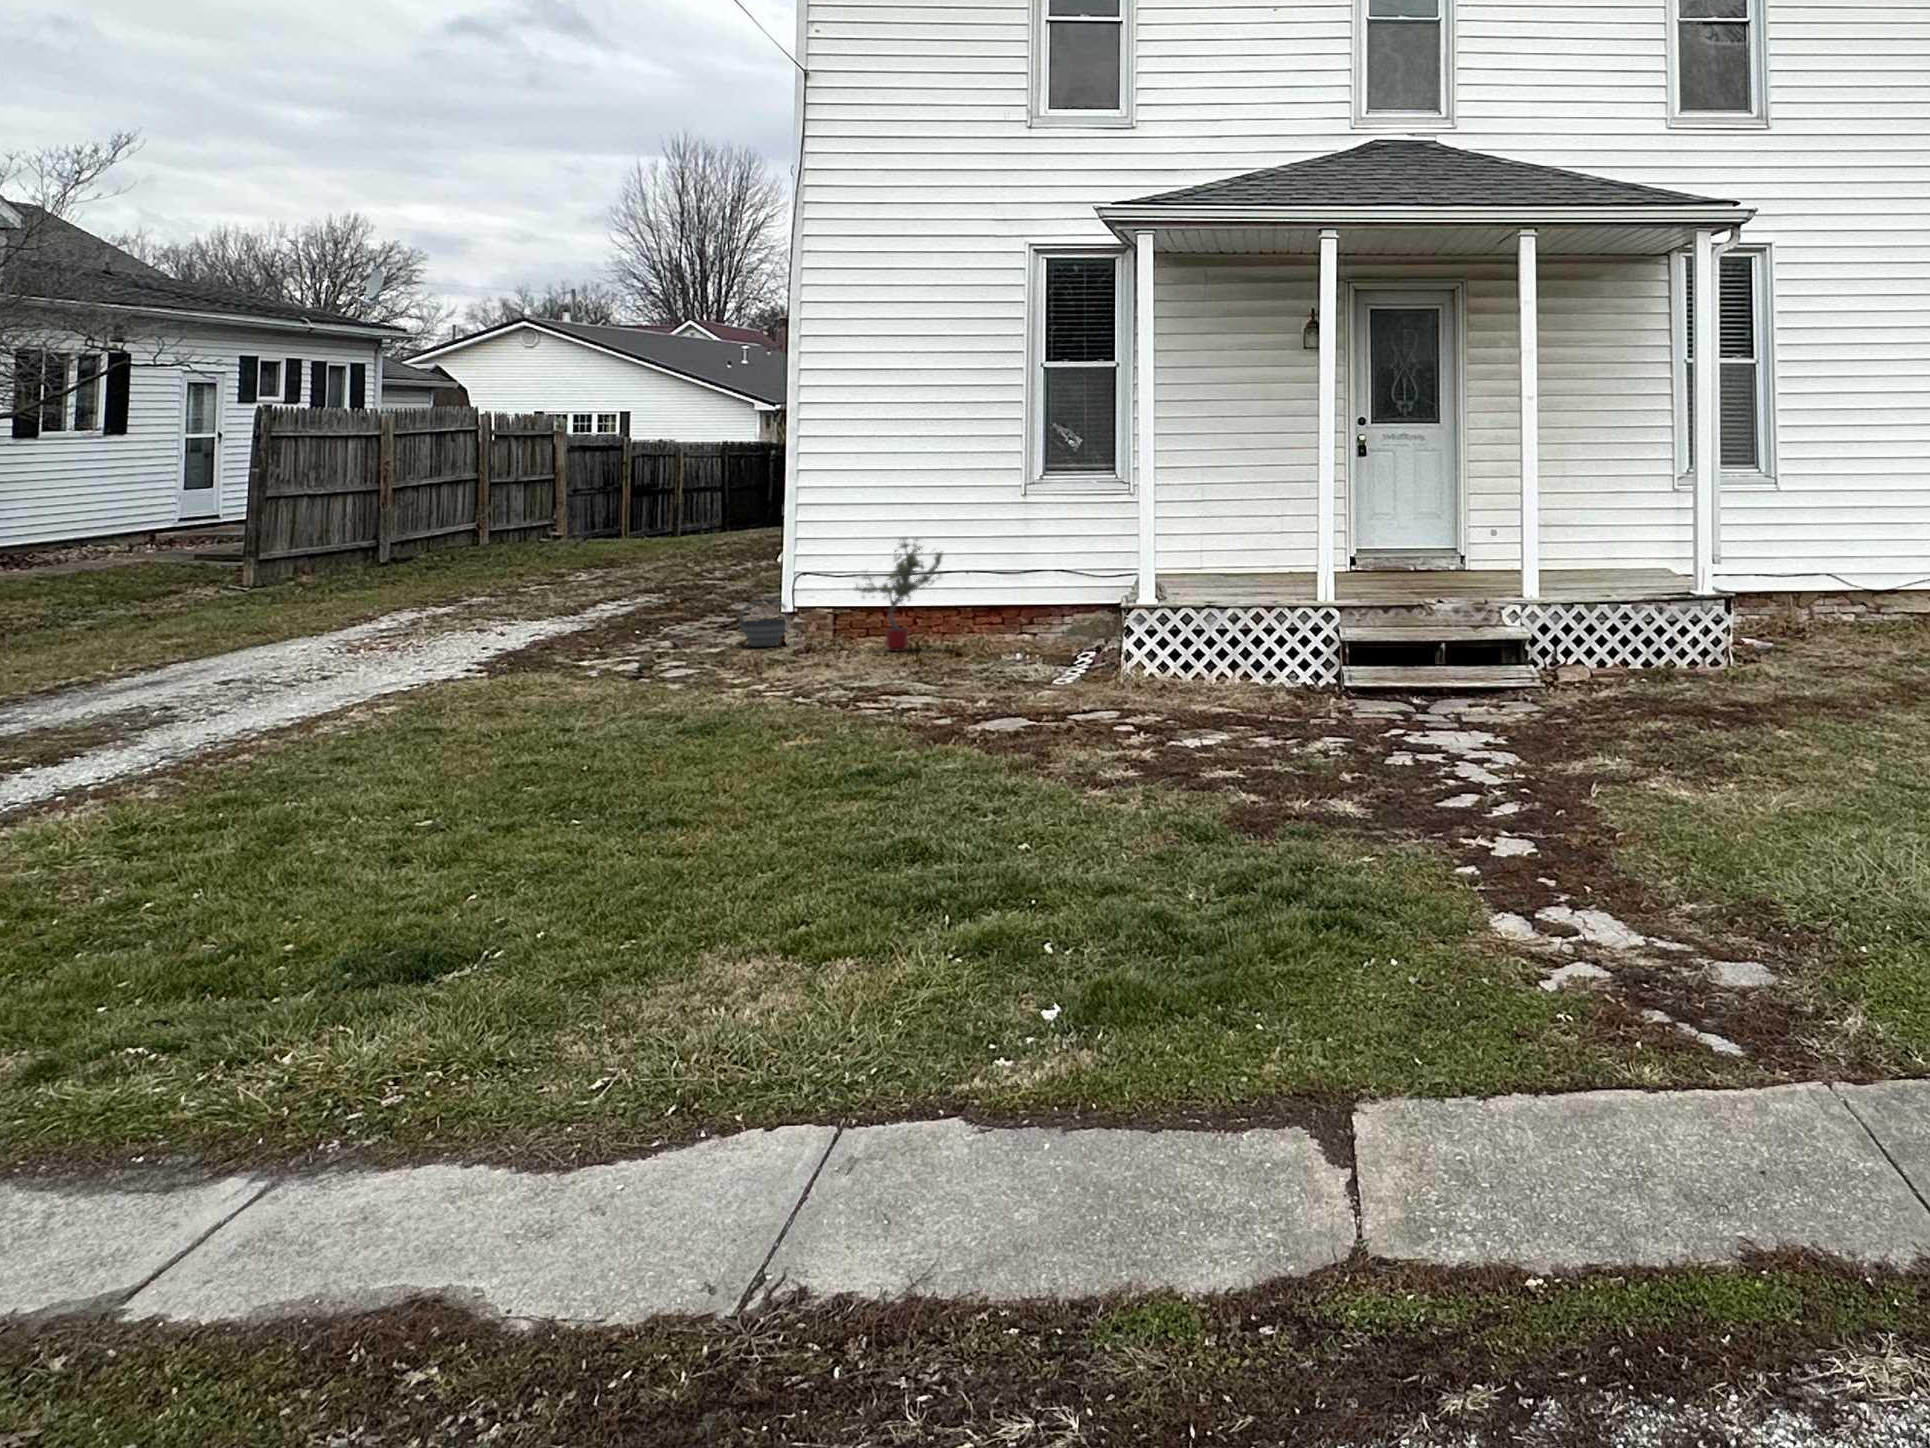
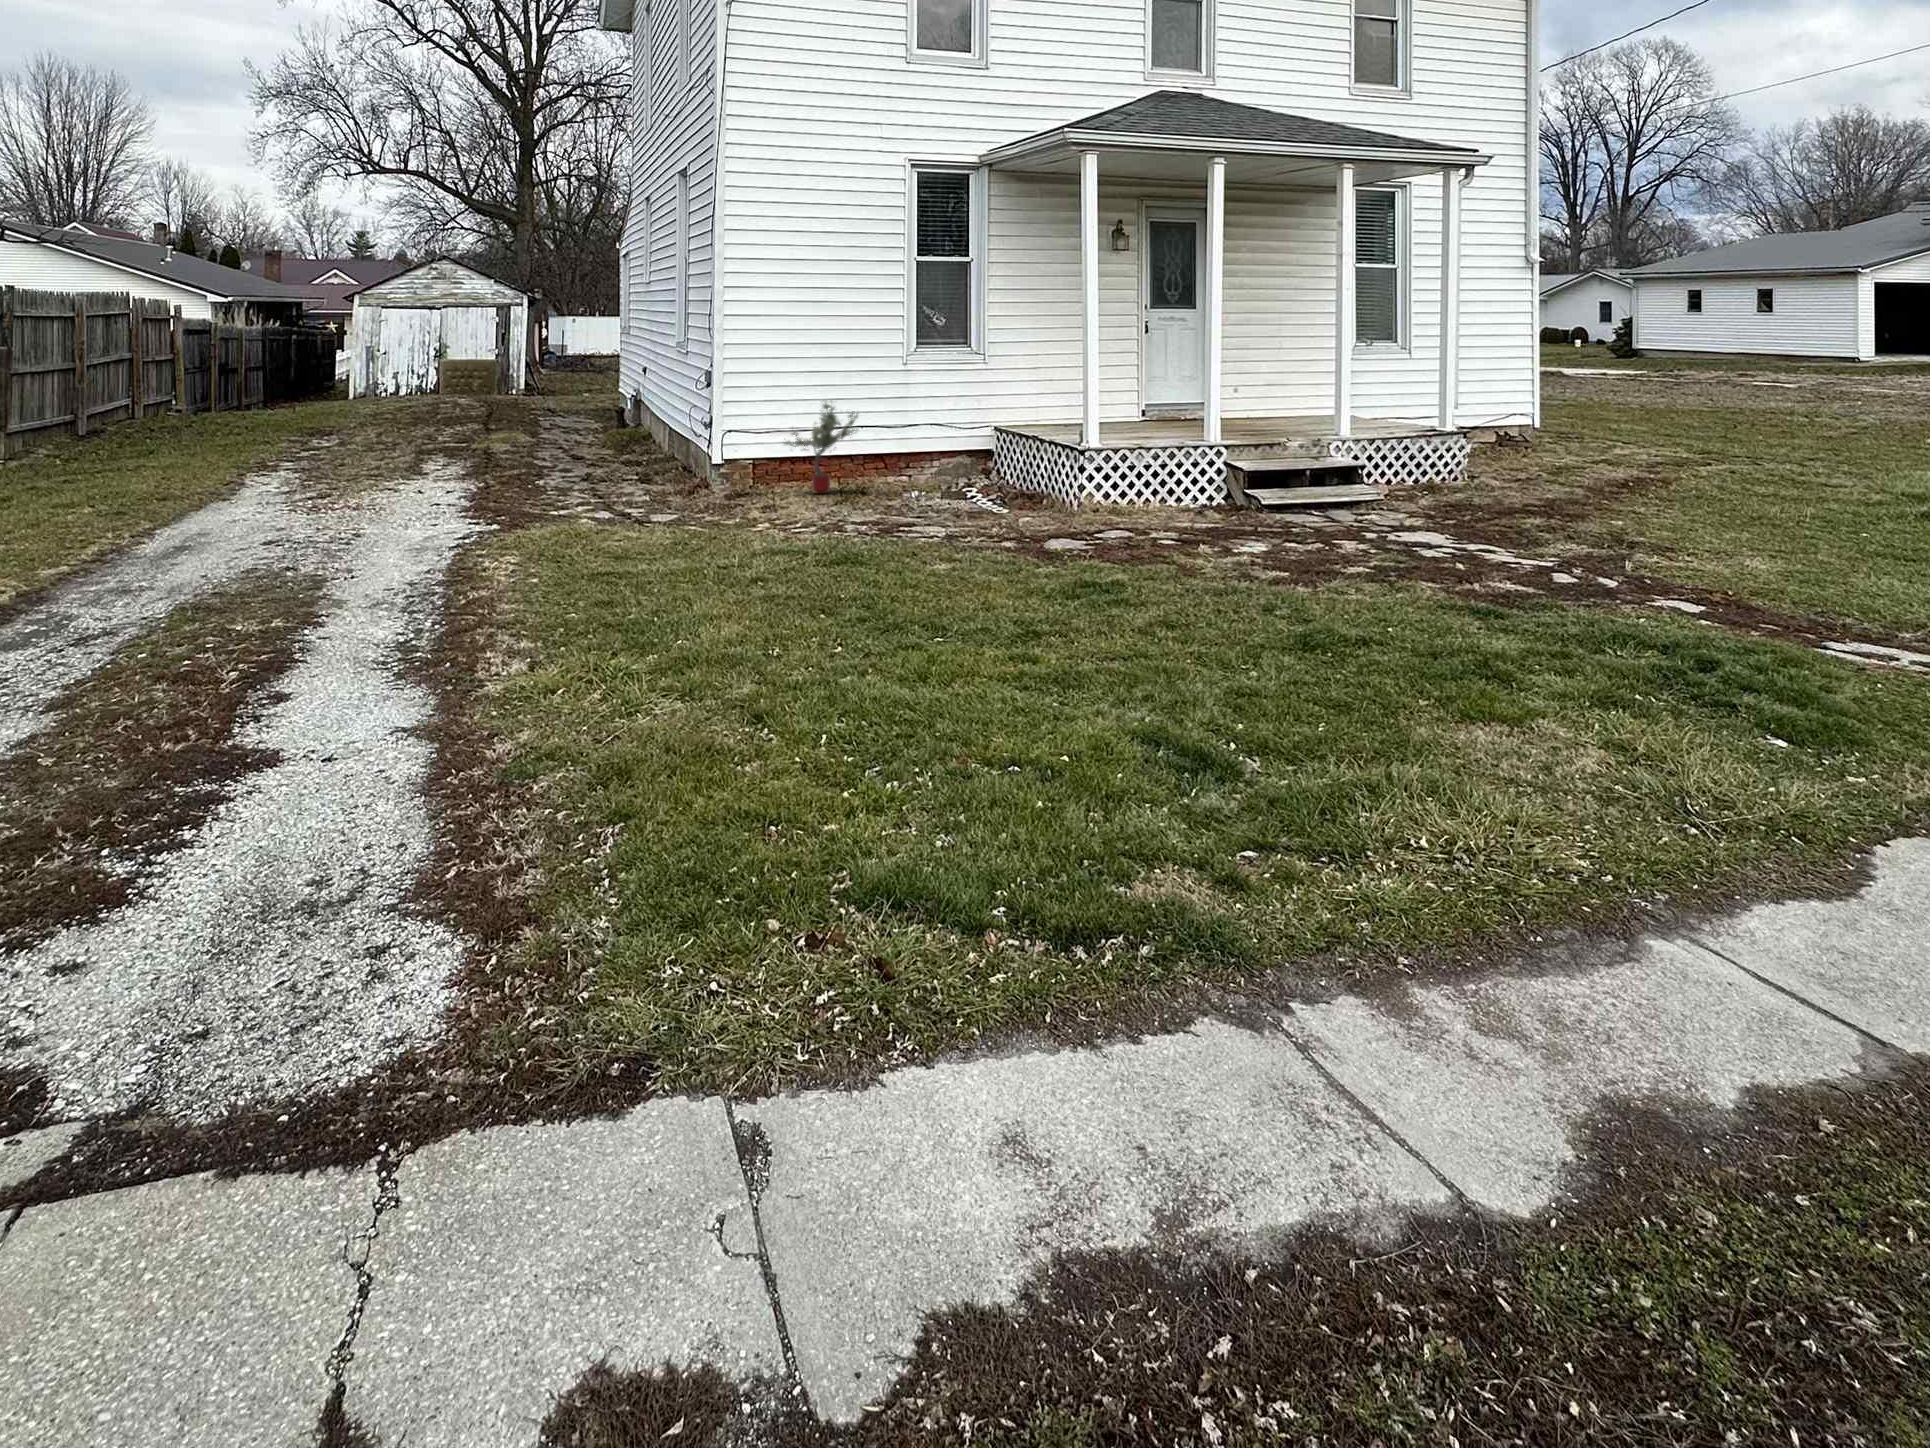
bucket: present [739,598,787,647] -> none [671,454,713,495]

